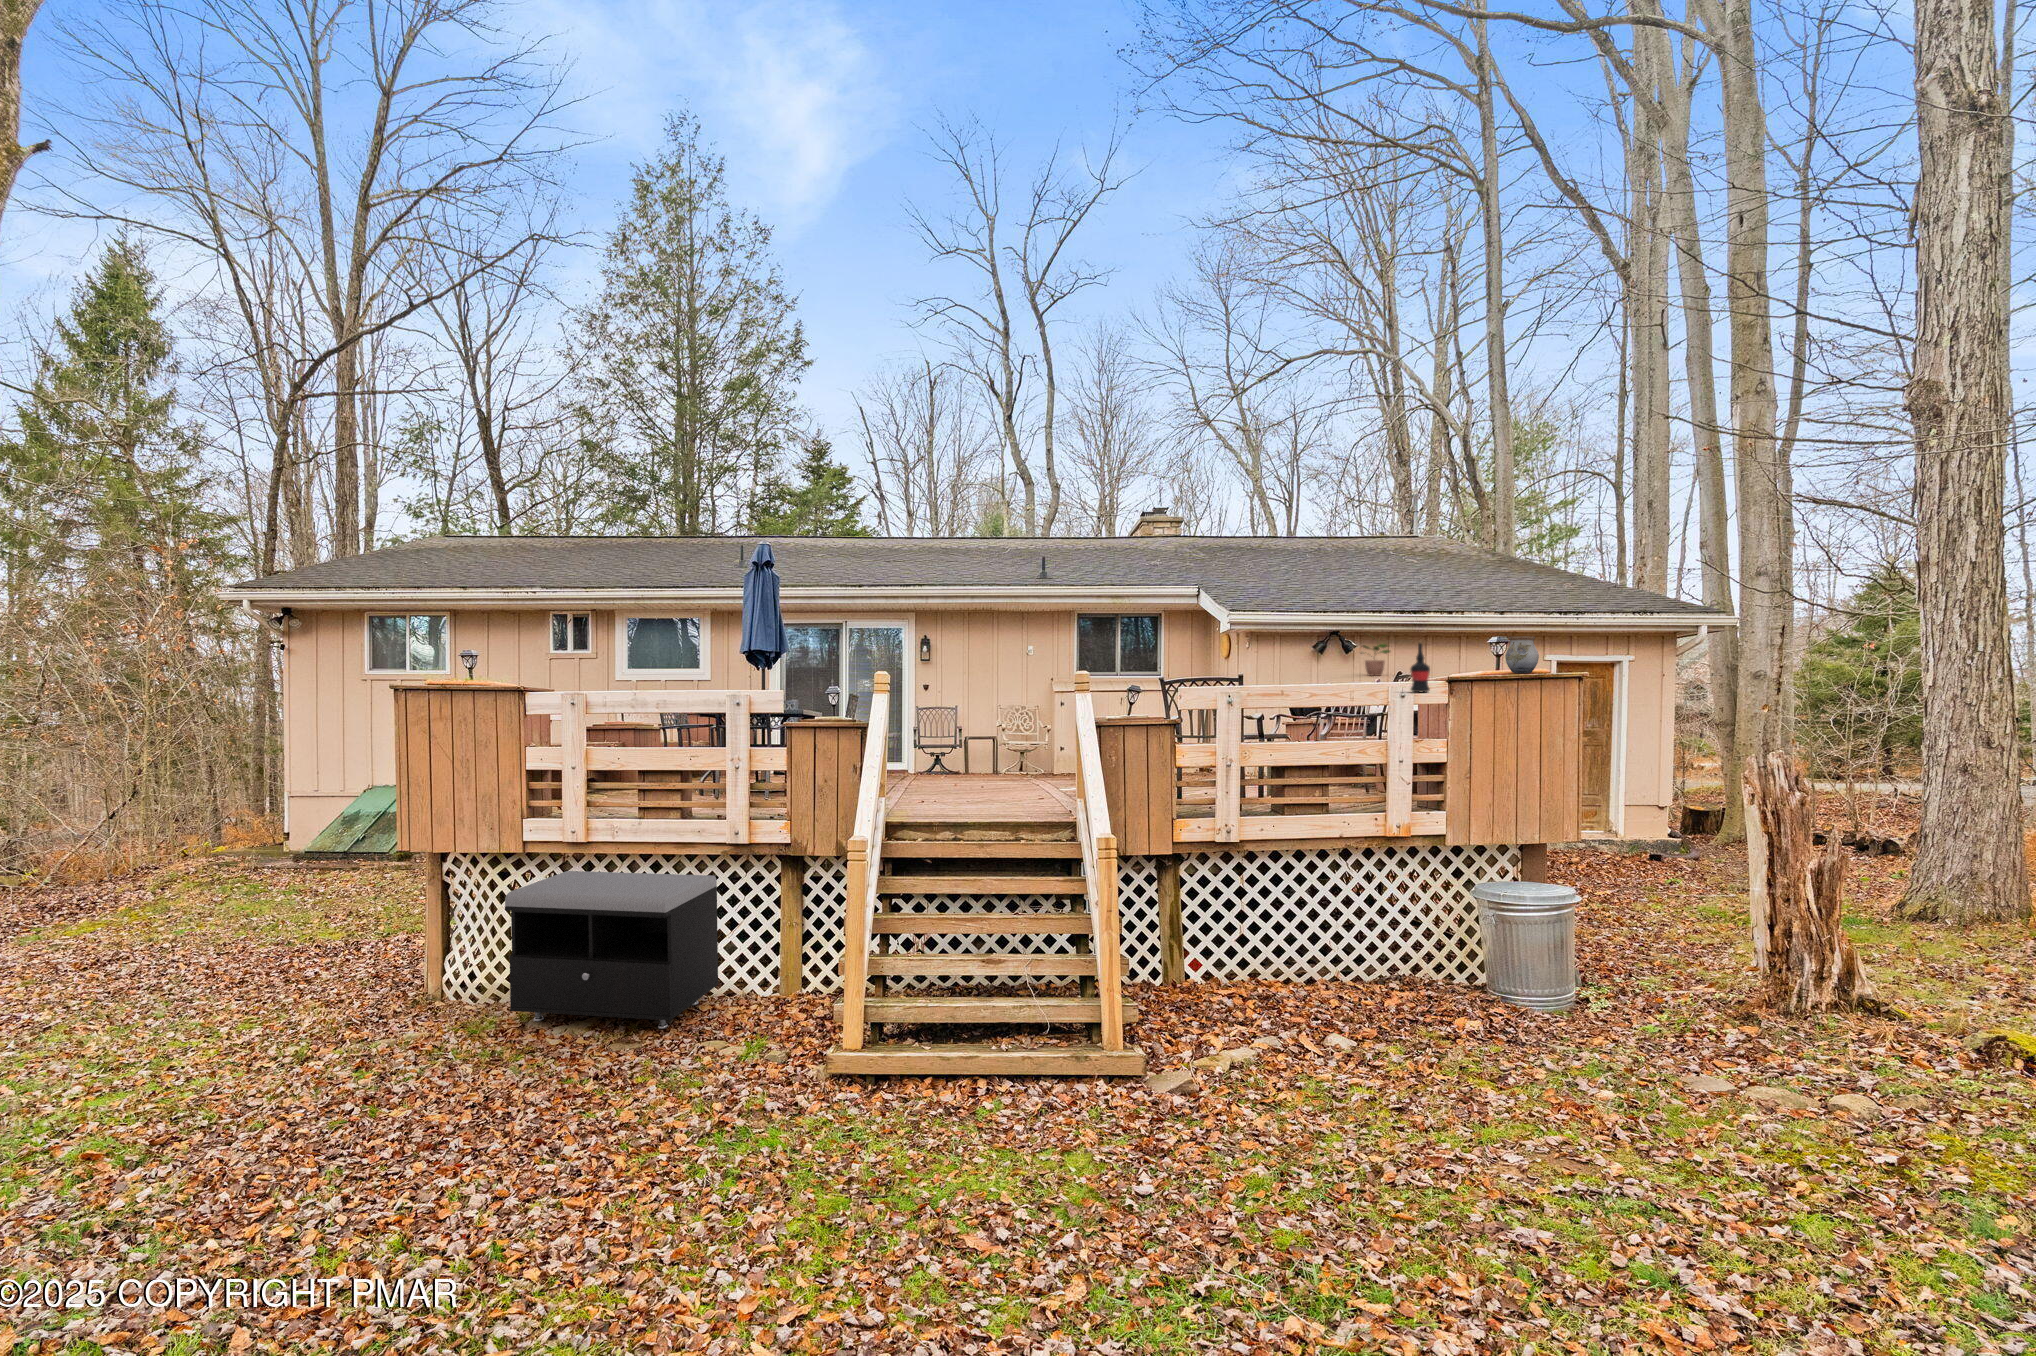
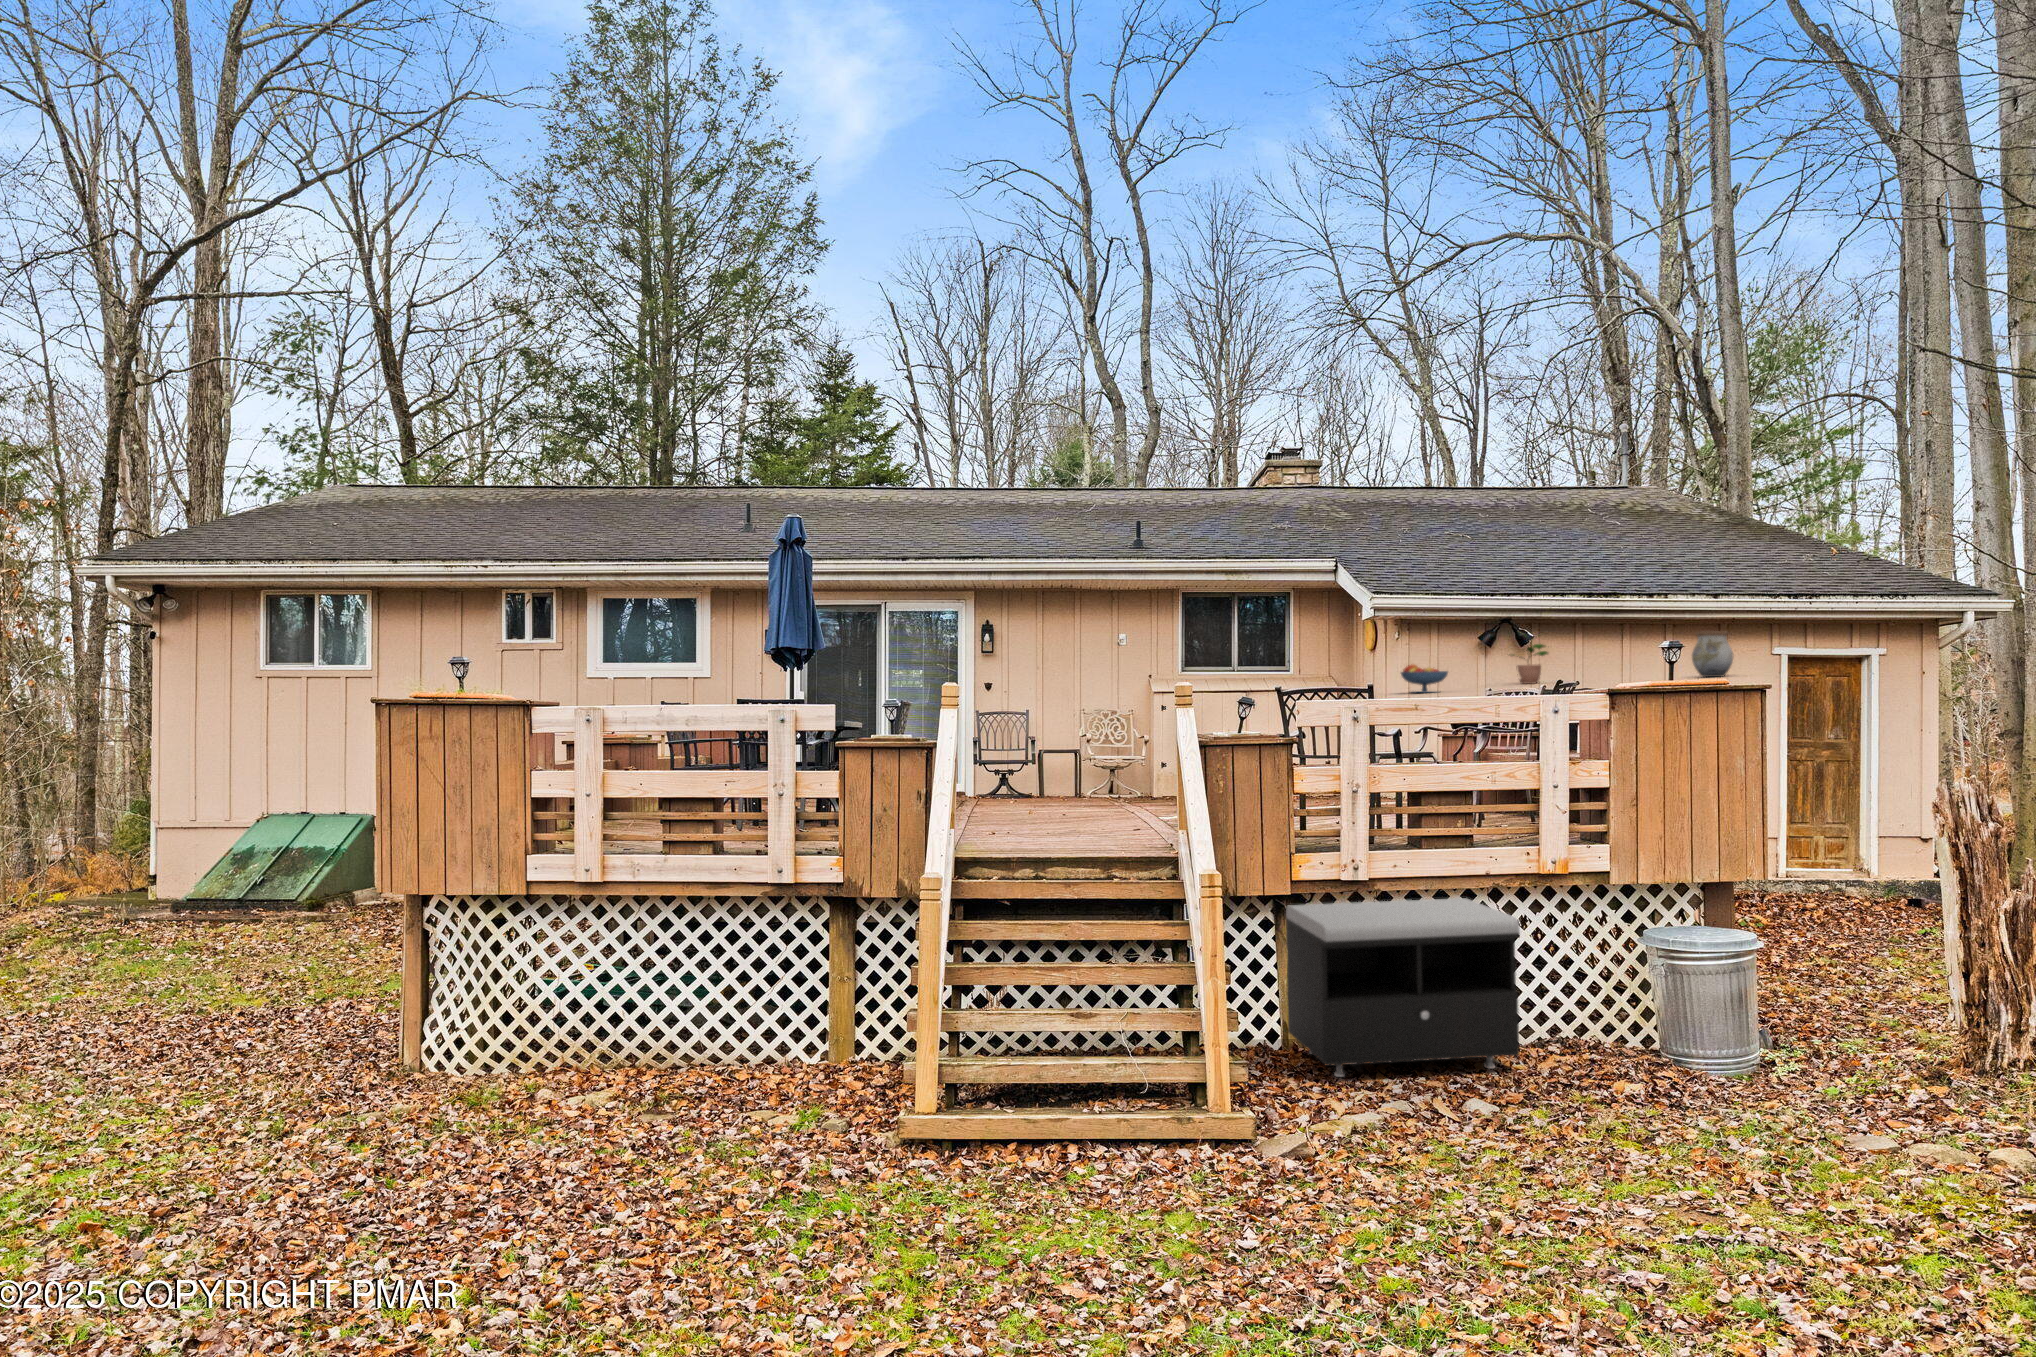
wine bottle: present [1410,641,1430,692] -> none [1569,636,1593,697]
fruit bowl: none [1272,659,1311,683] -> present [1401,664,1448,693]
storage bench: present [505,871,718,1029] -> present [1286,898,1520,1077]

